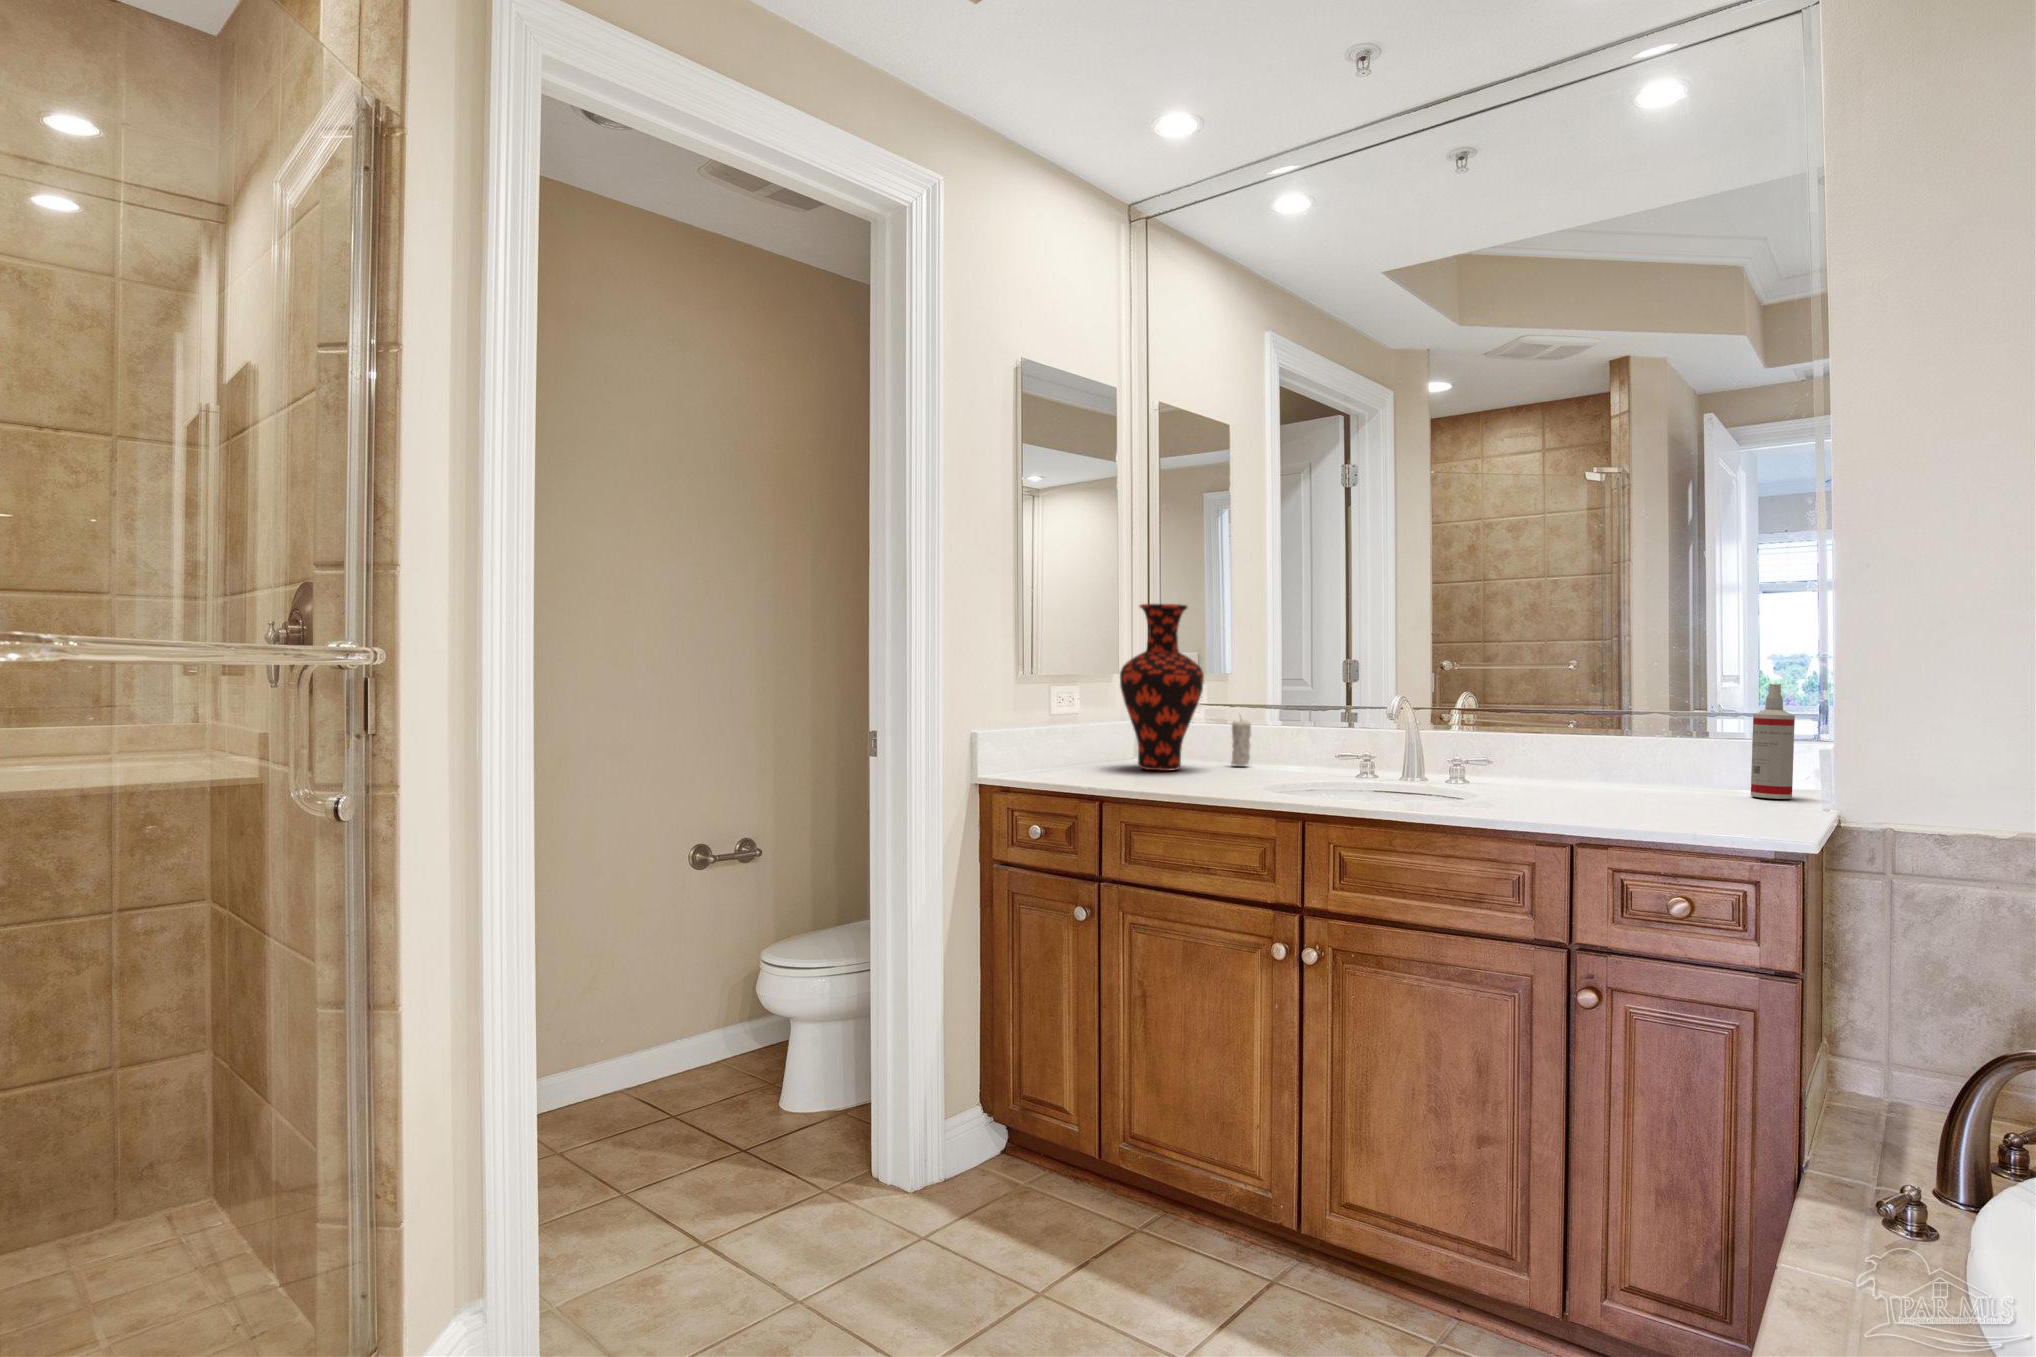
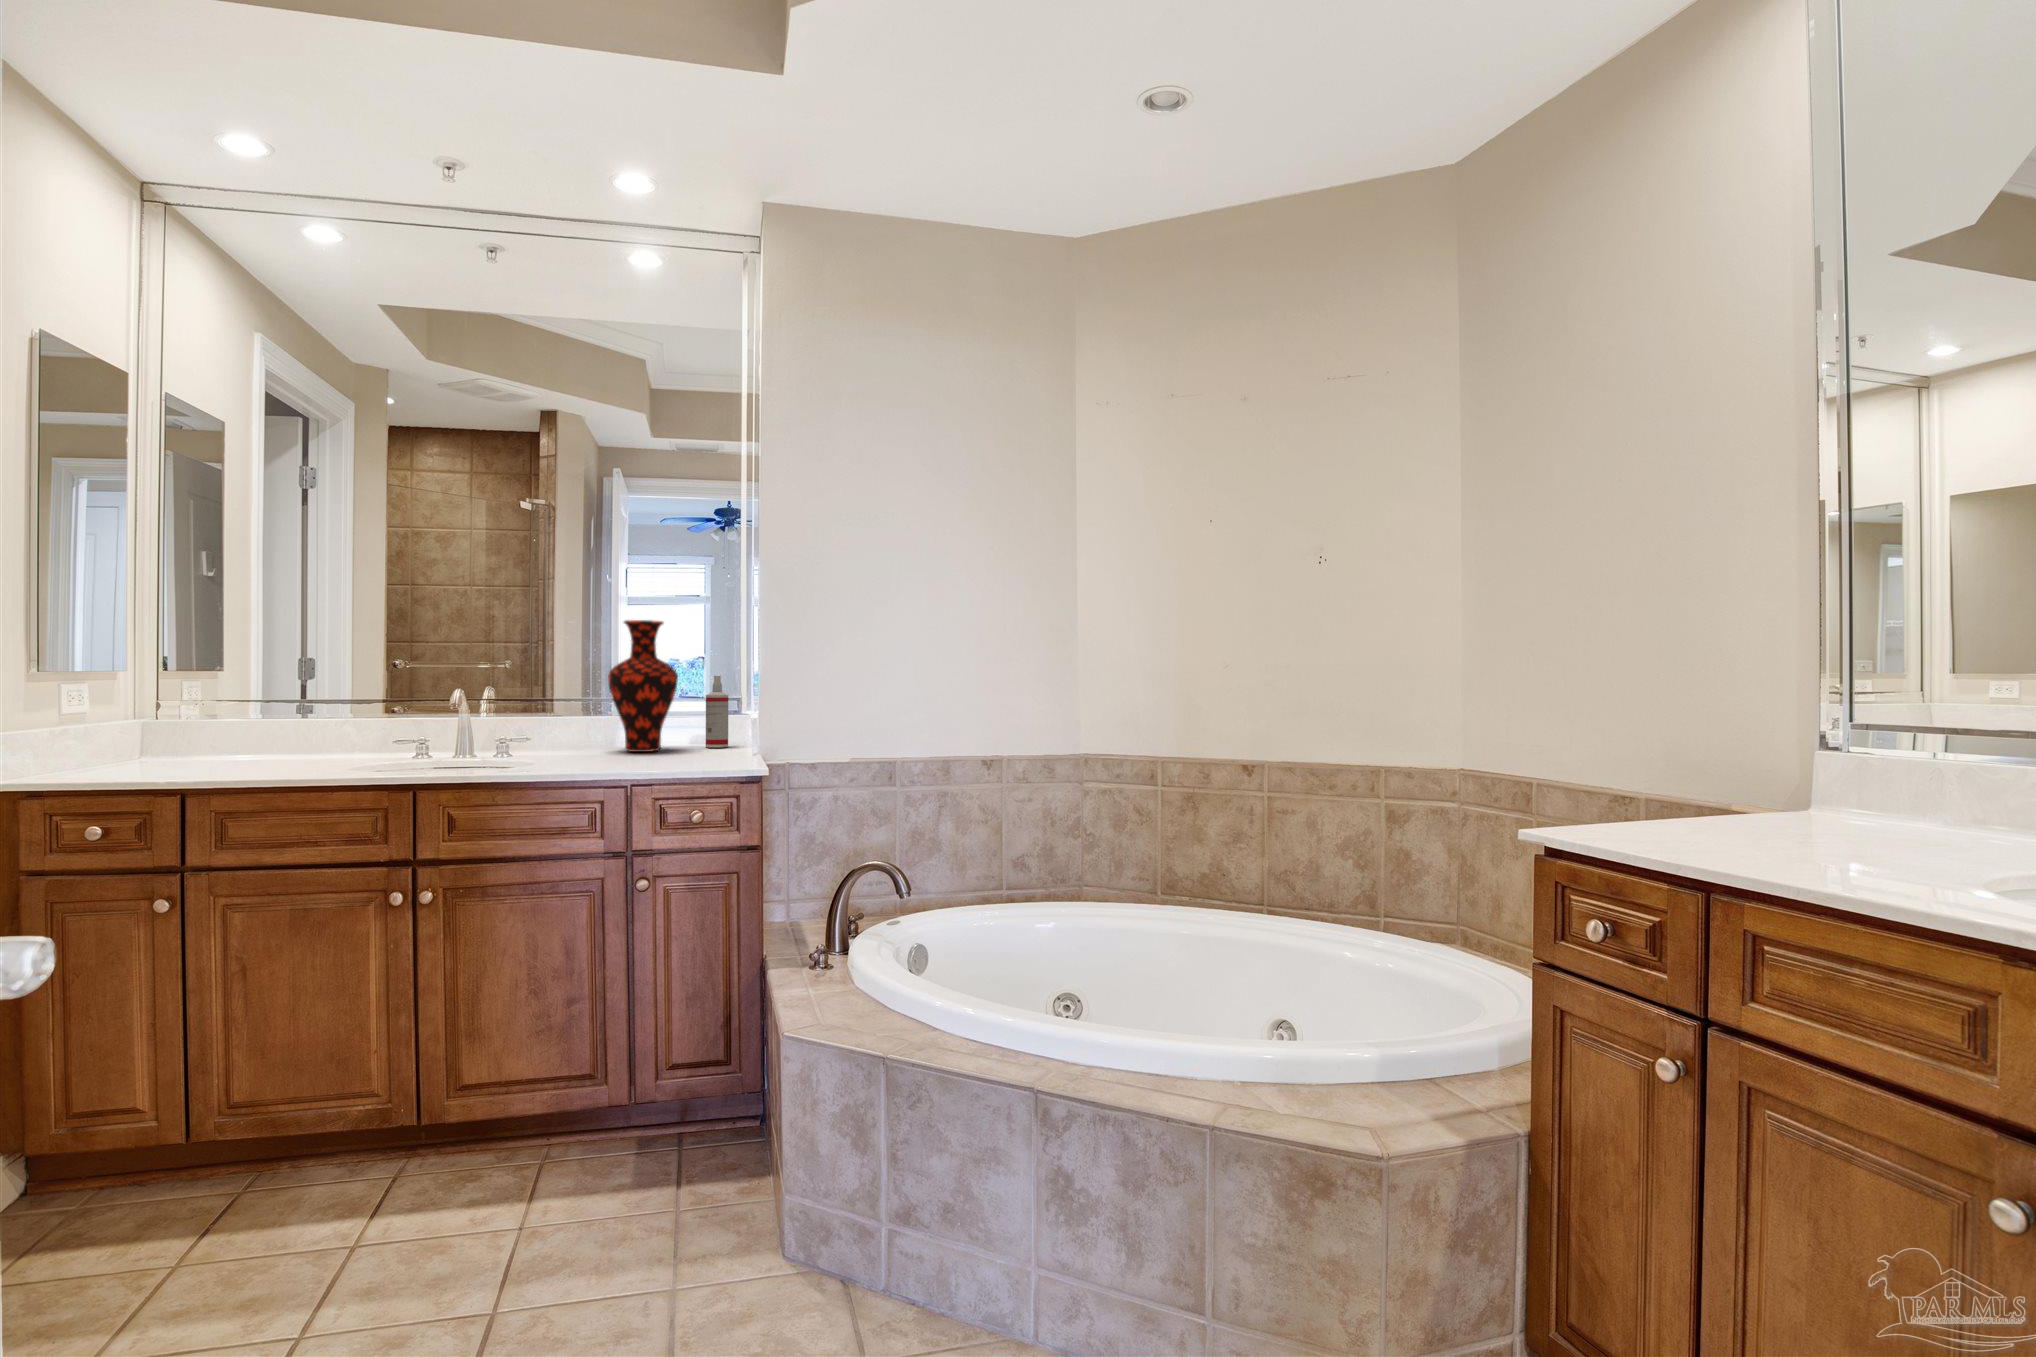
vase: present [1120,604,1204,771] -> present [608,620,678,752]
candle: present [1231,720,1251,765] -> none [293,710,313,760]

